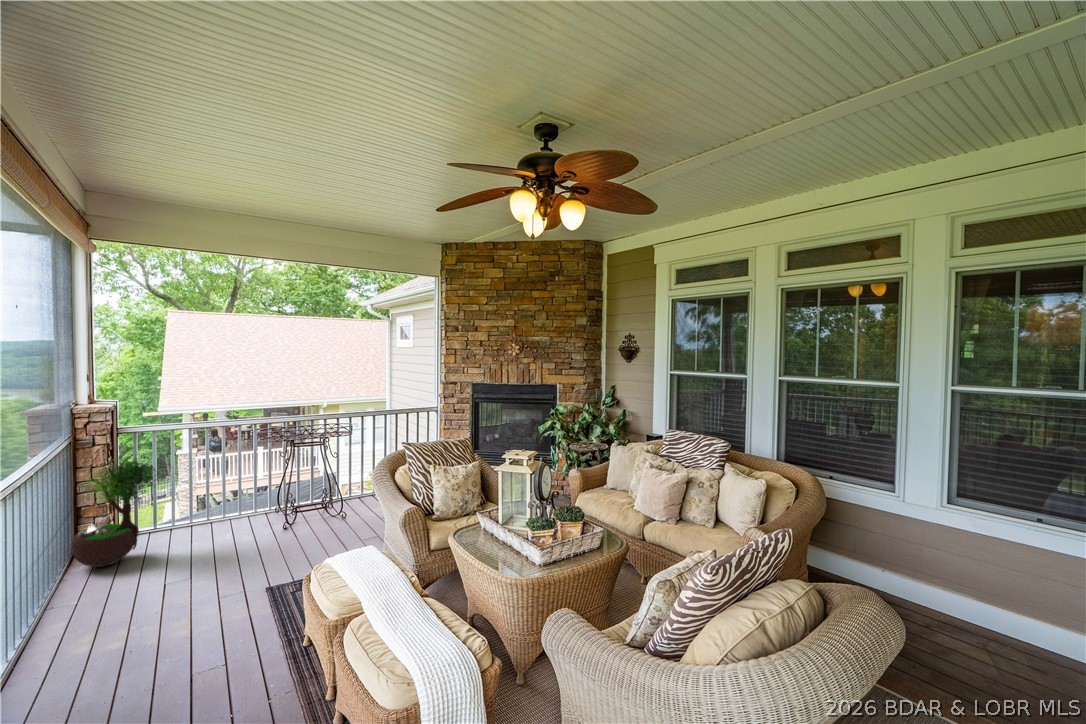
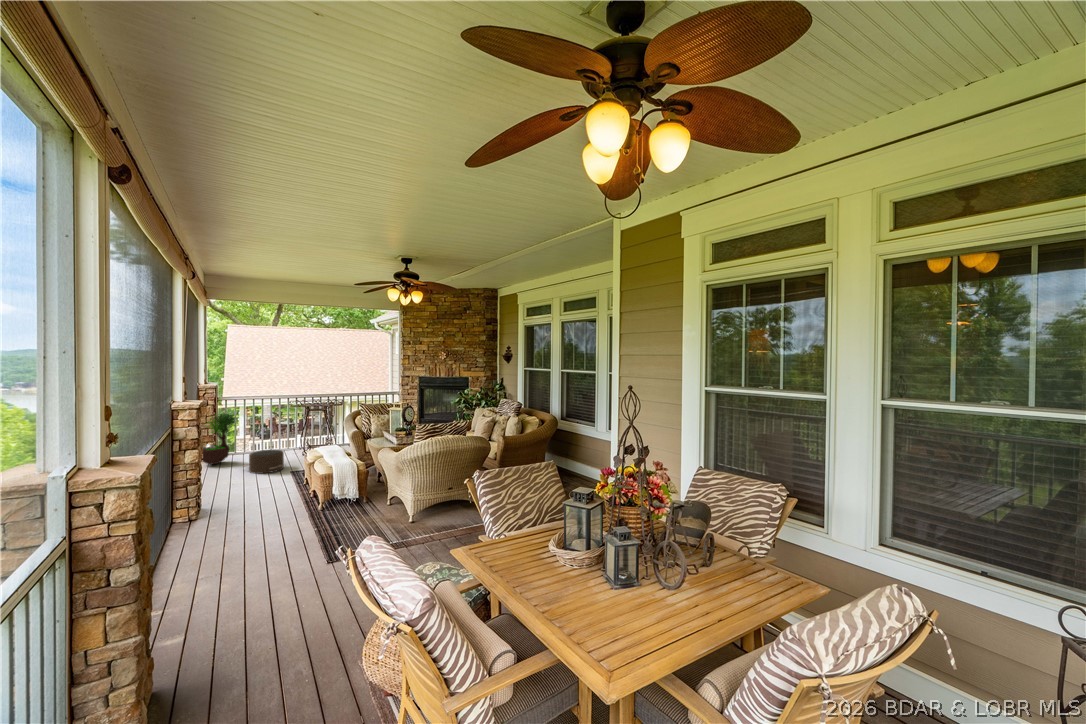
pouf: none [166,531,262,591] -> present [243,450,284,474]

